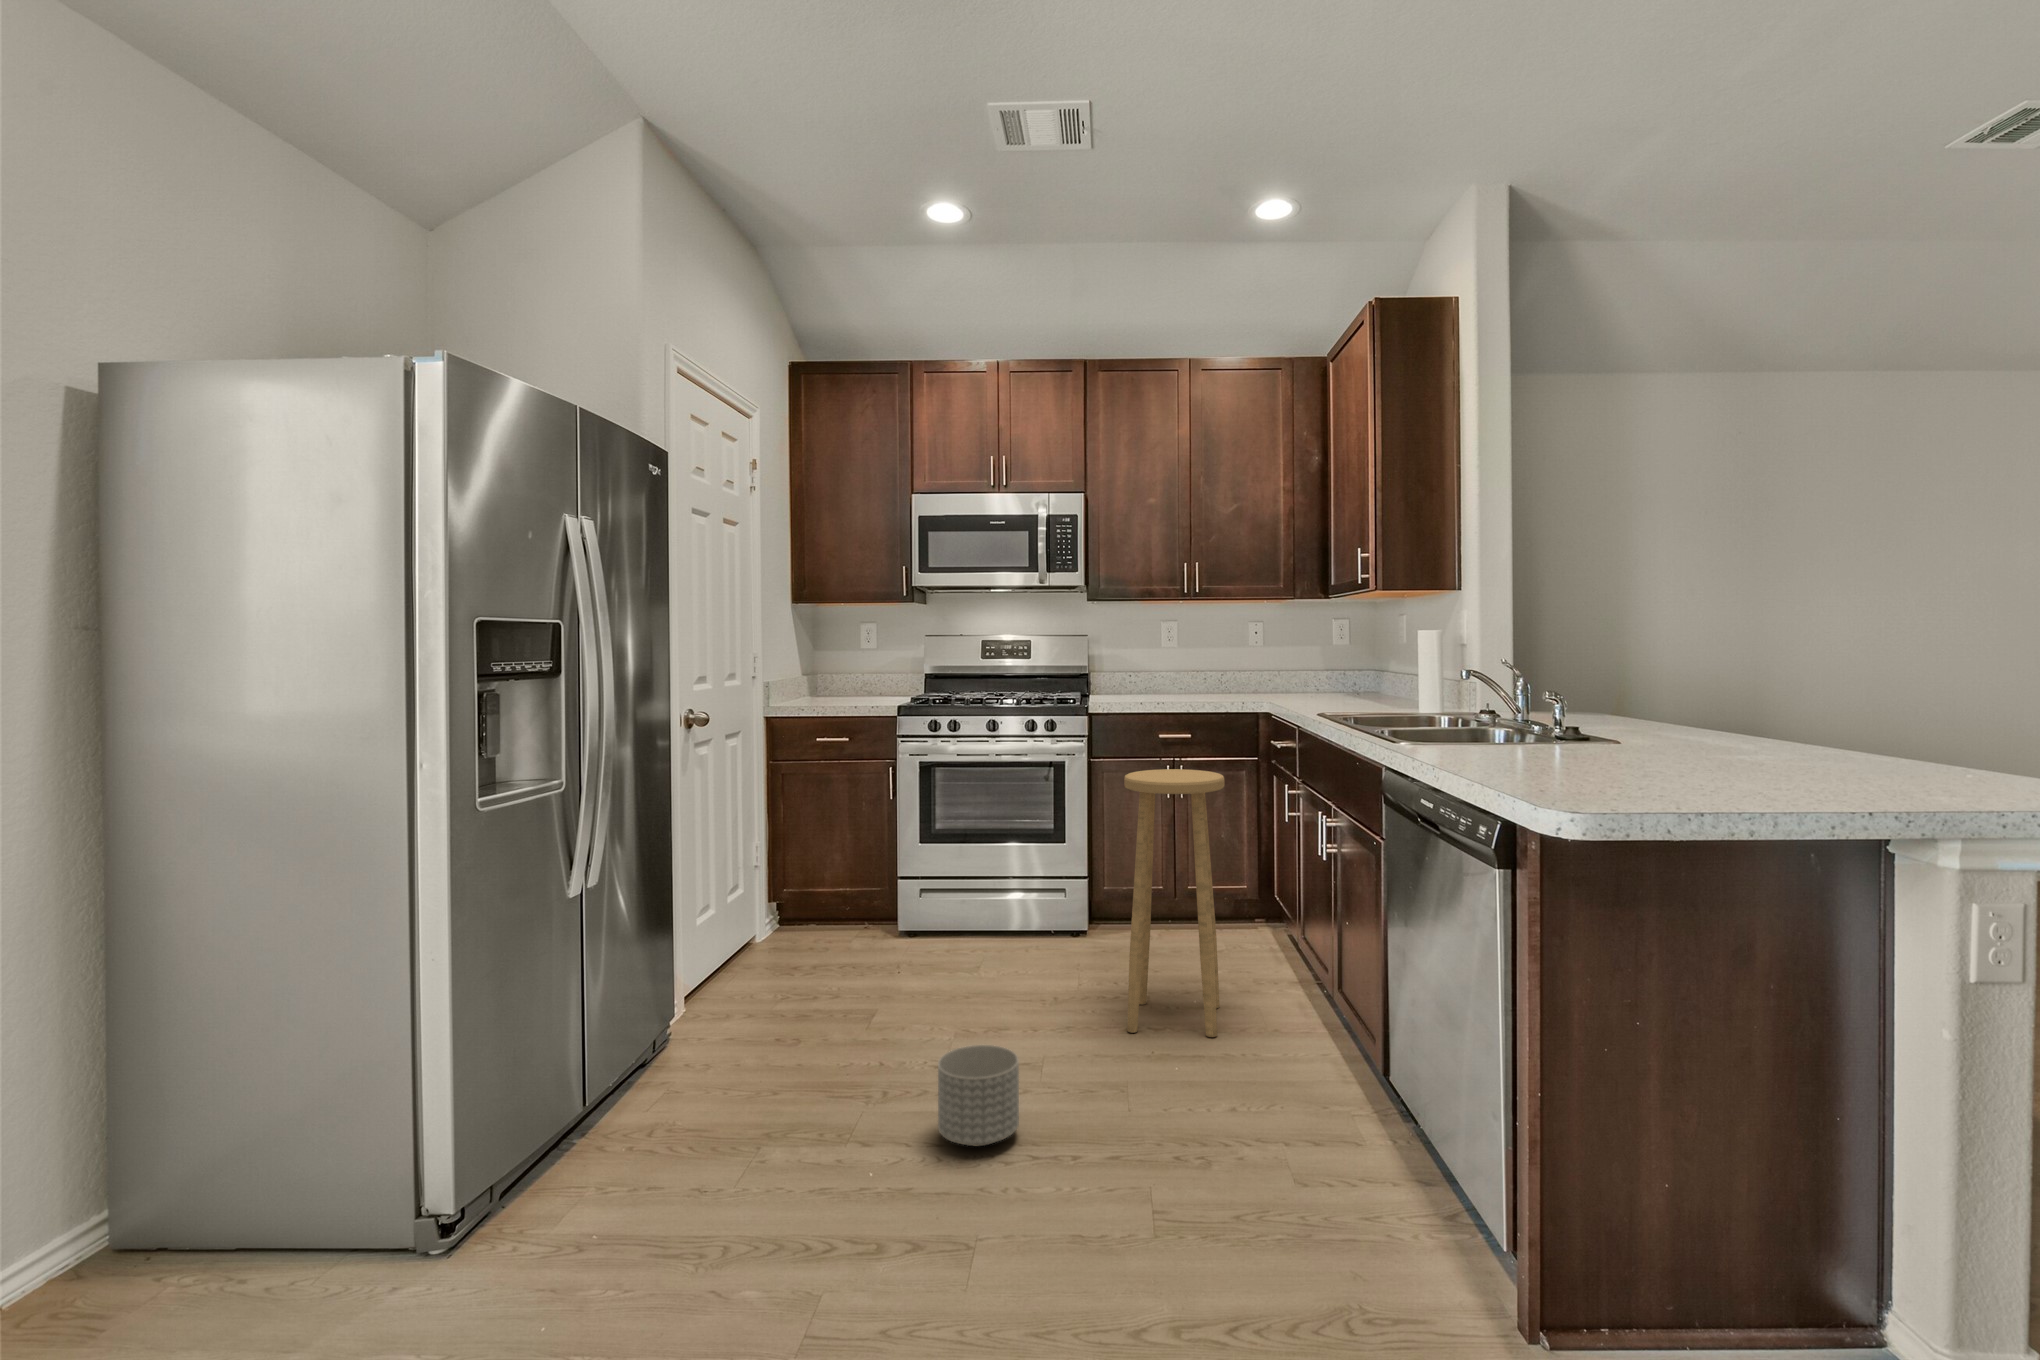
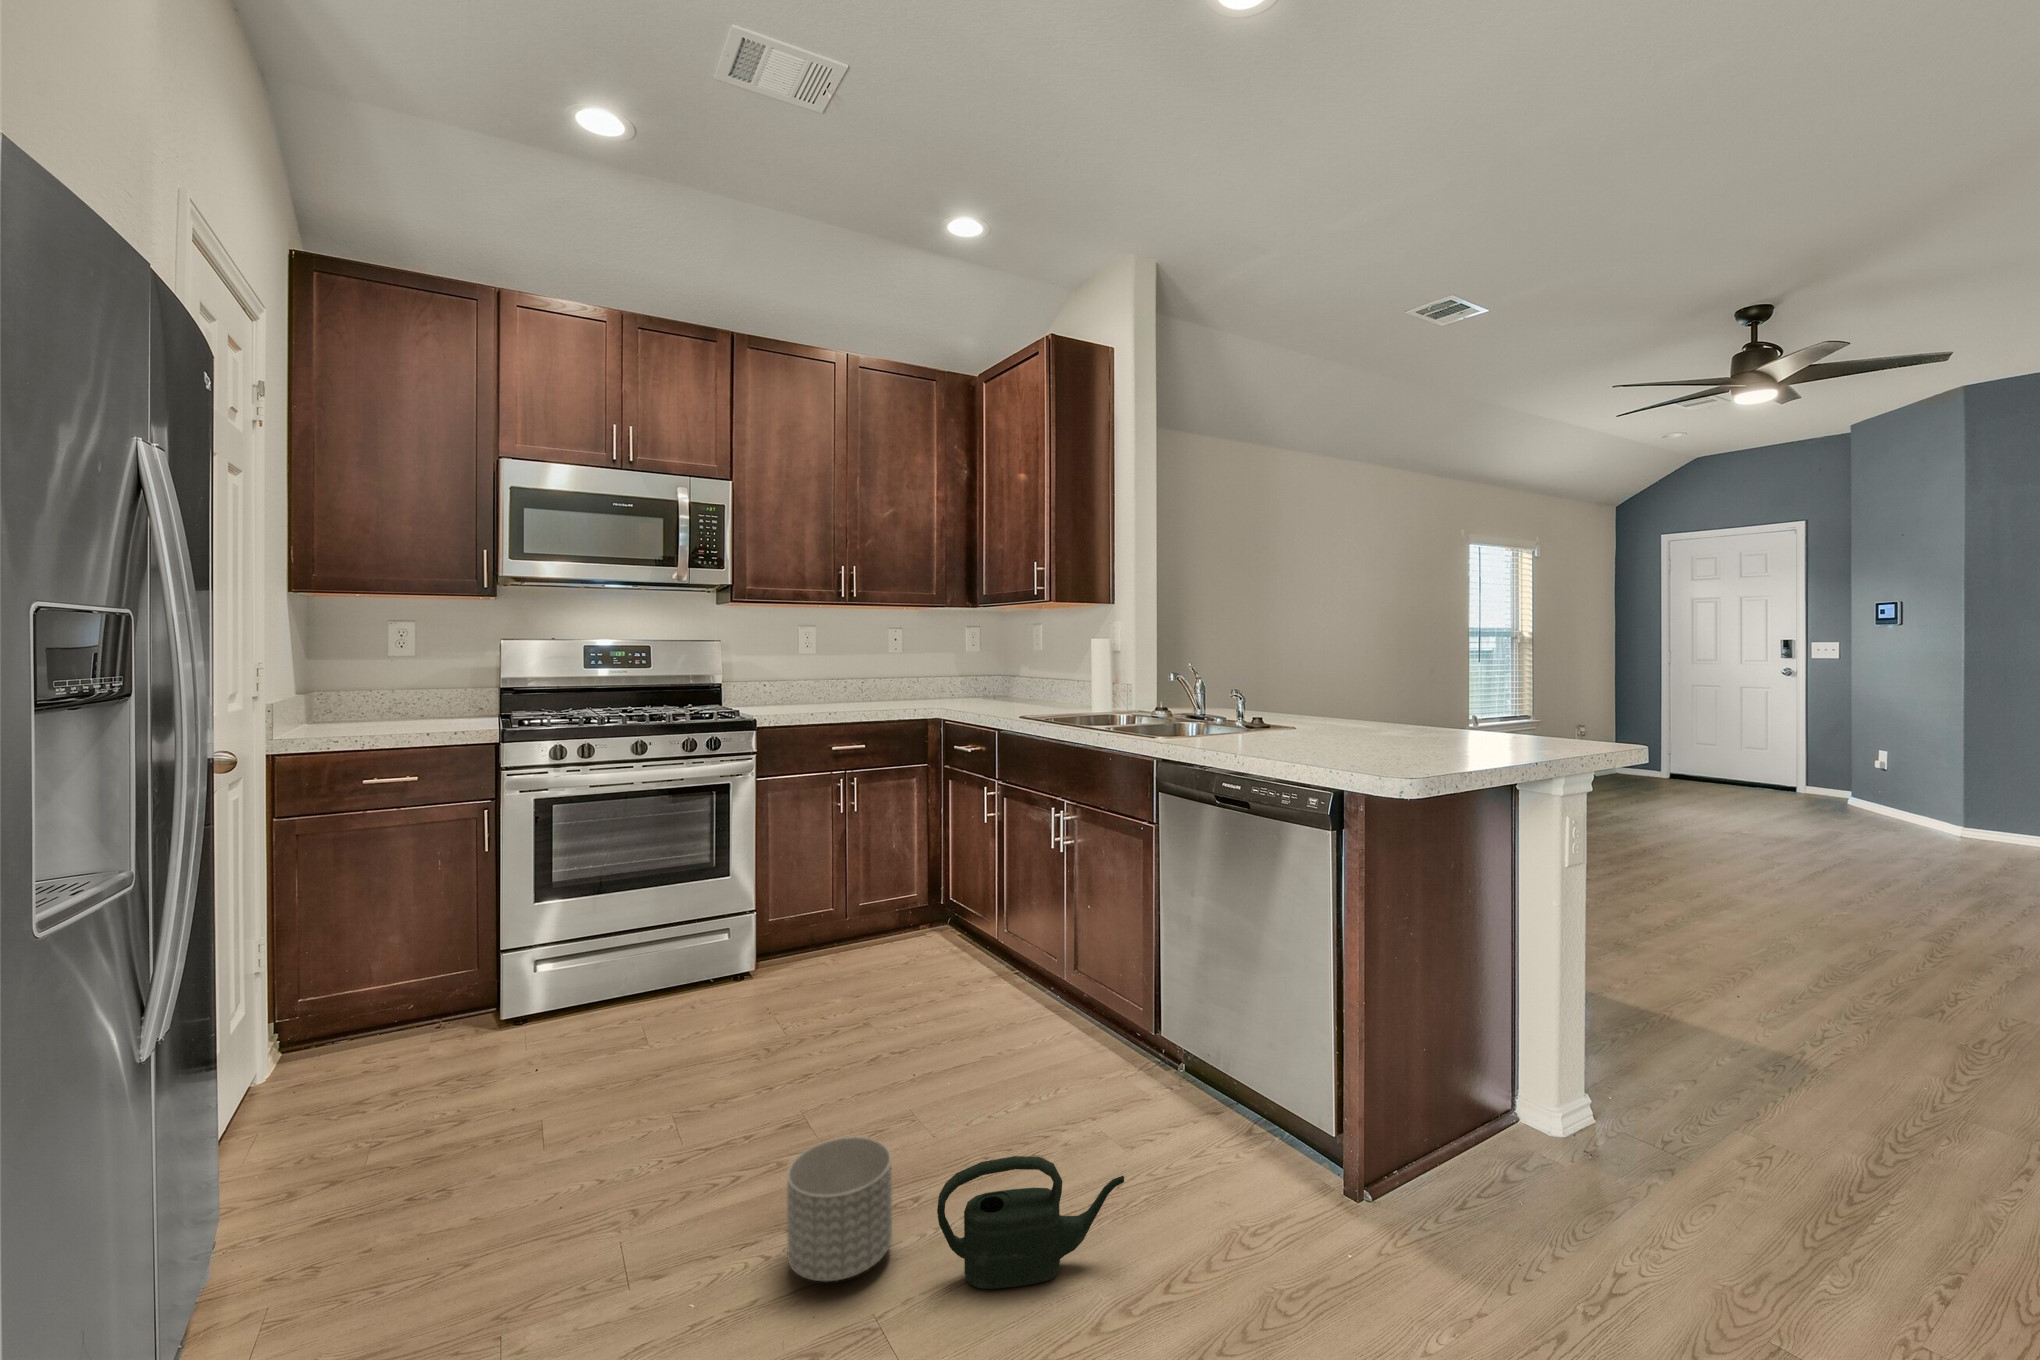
stool: present [1124,769,1225,1037] -> none [876,779,988,1072]
watering can: none [1026,1086,1177,1202] -> present [937,1156,1124,1289]

